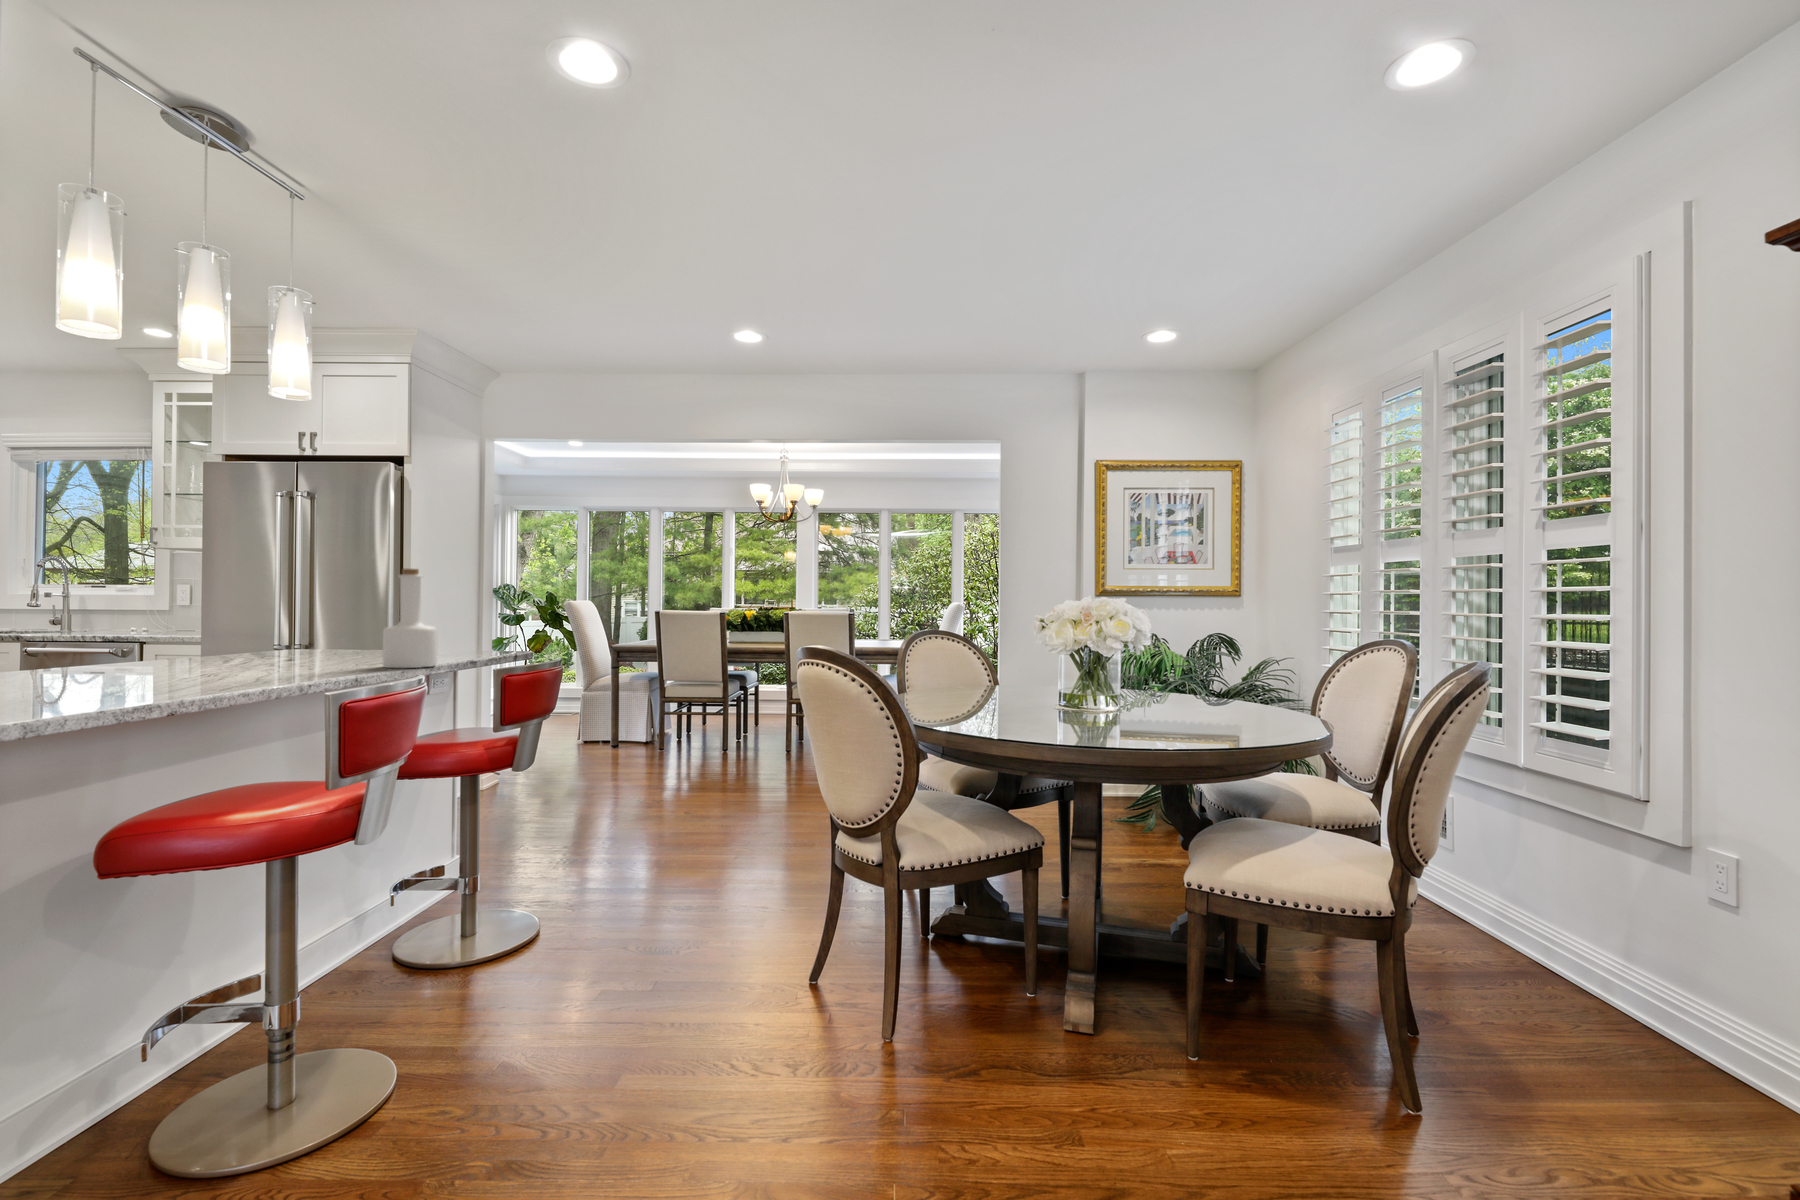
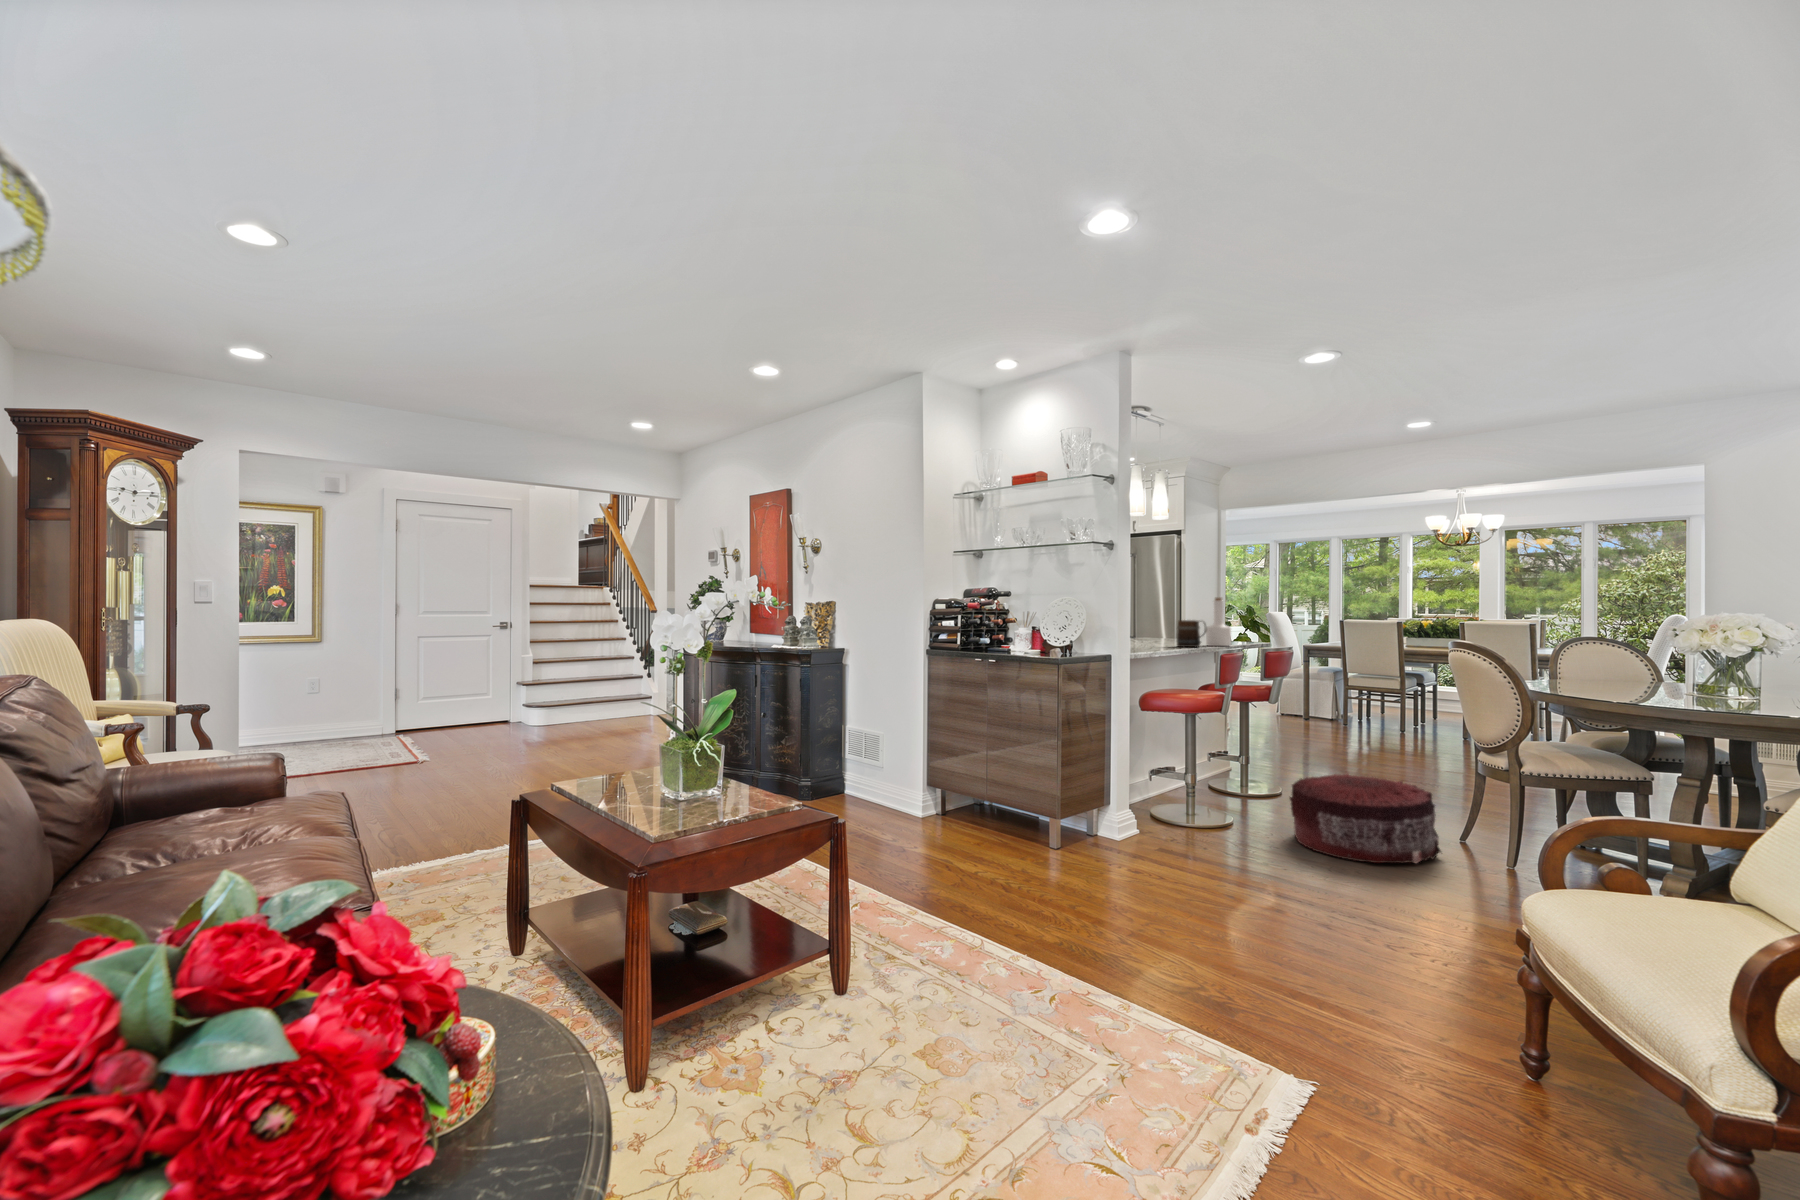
mug: none [292,616,361,677] -> present [1177,620,1207,647]
pouf: none [518,900,790,1134] -> present [1290,774,1441,863]

